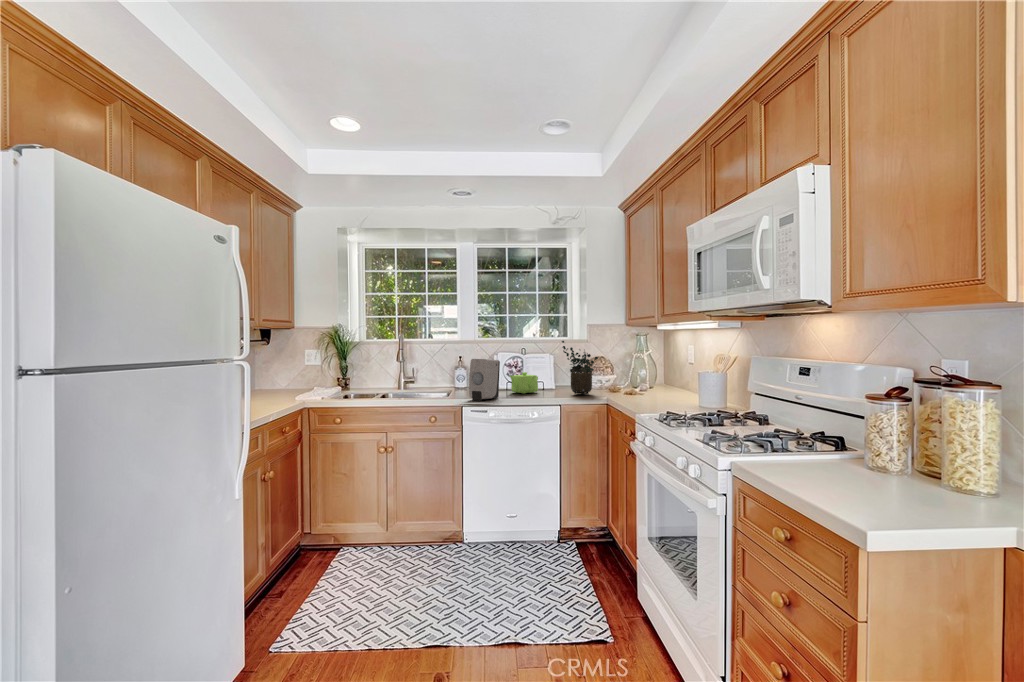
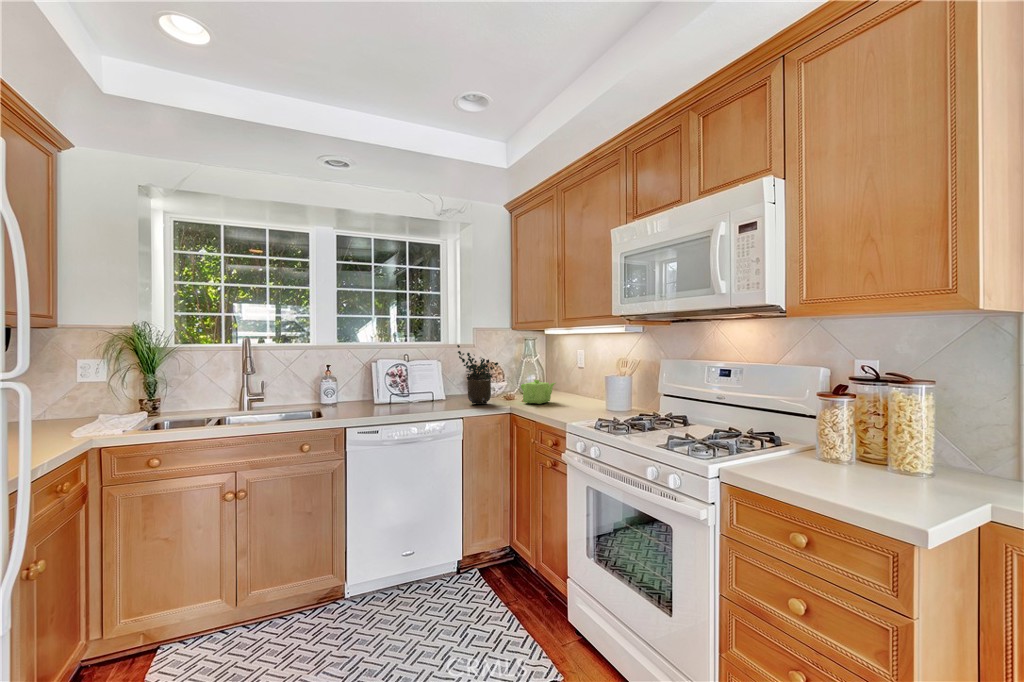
soap dispenser: present [469,359,500,401] -> none [355,368,391,419]
teapot: present [510,372,538,394] -> present [521,380,556,404]

